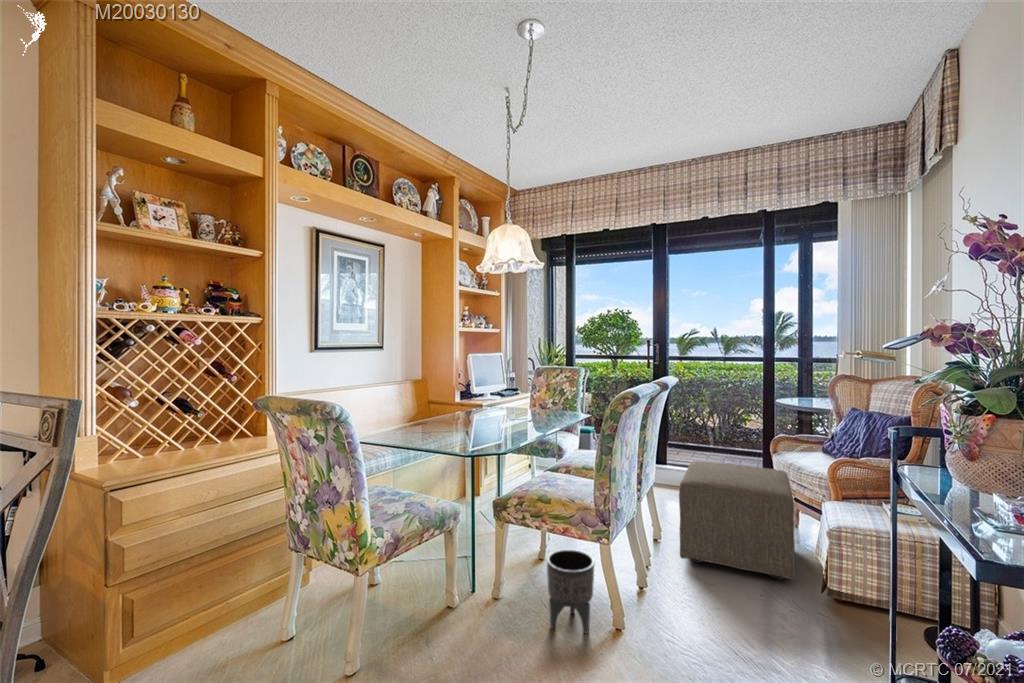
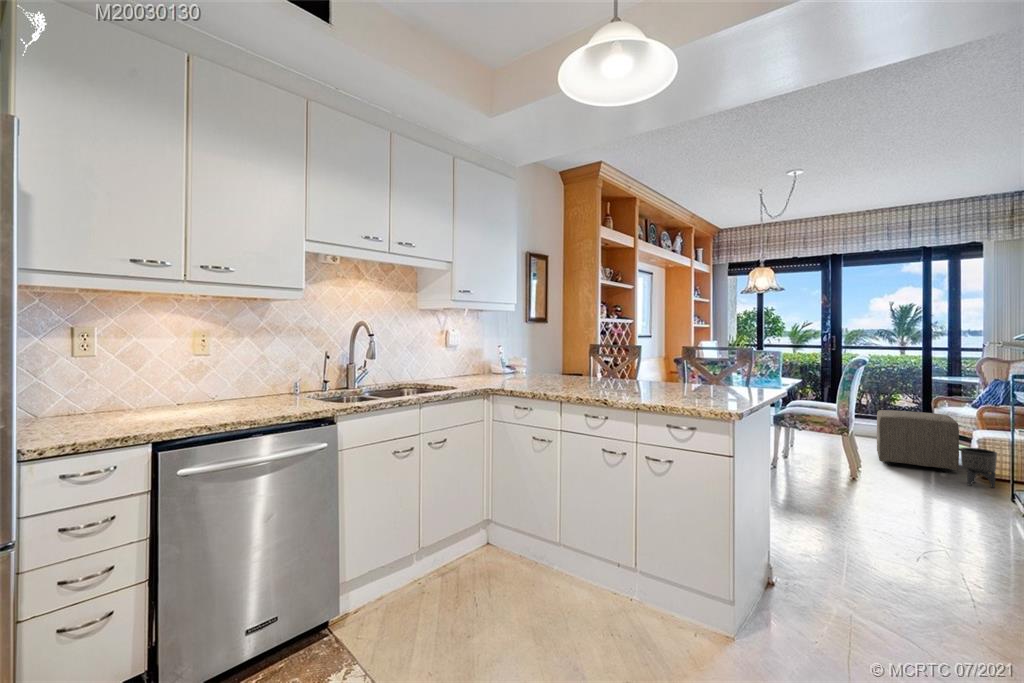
planter: present [547,550,594,633] -> present [961,448,997,488]

